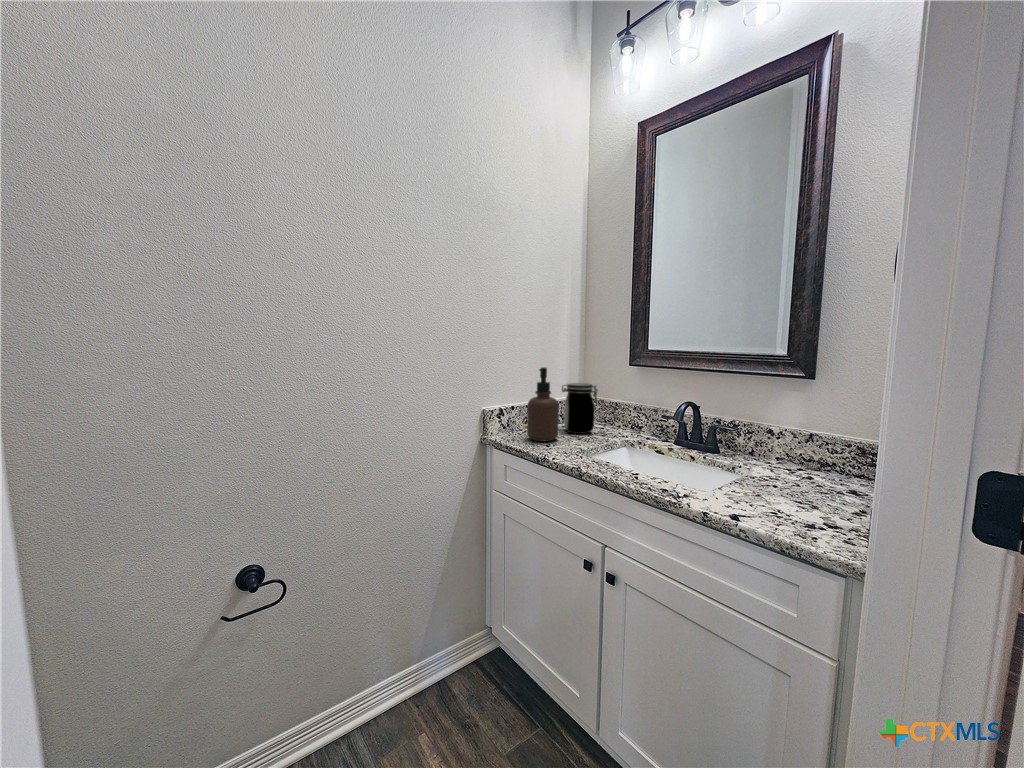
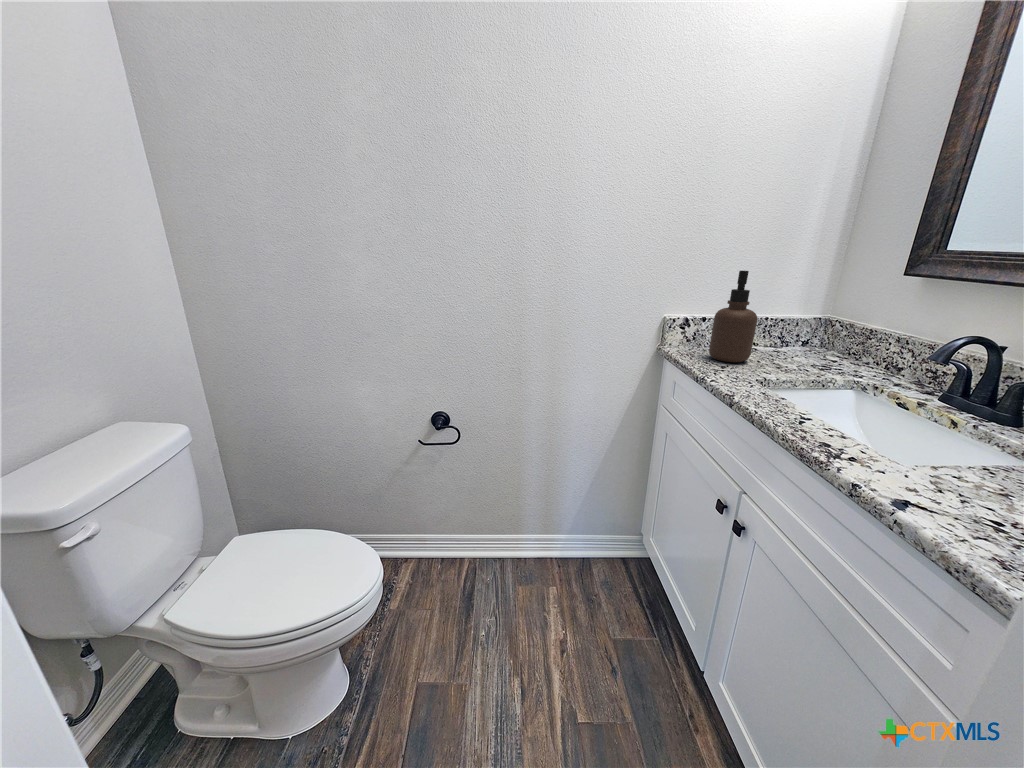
jar: present [562,383,598,434] -> none [773,296,834,363]

